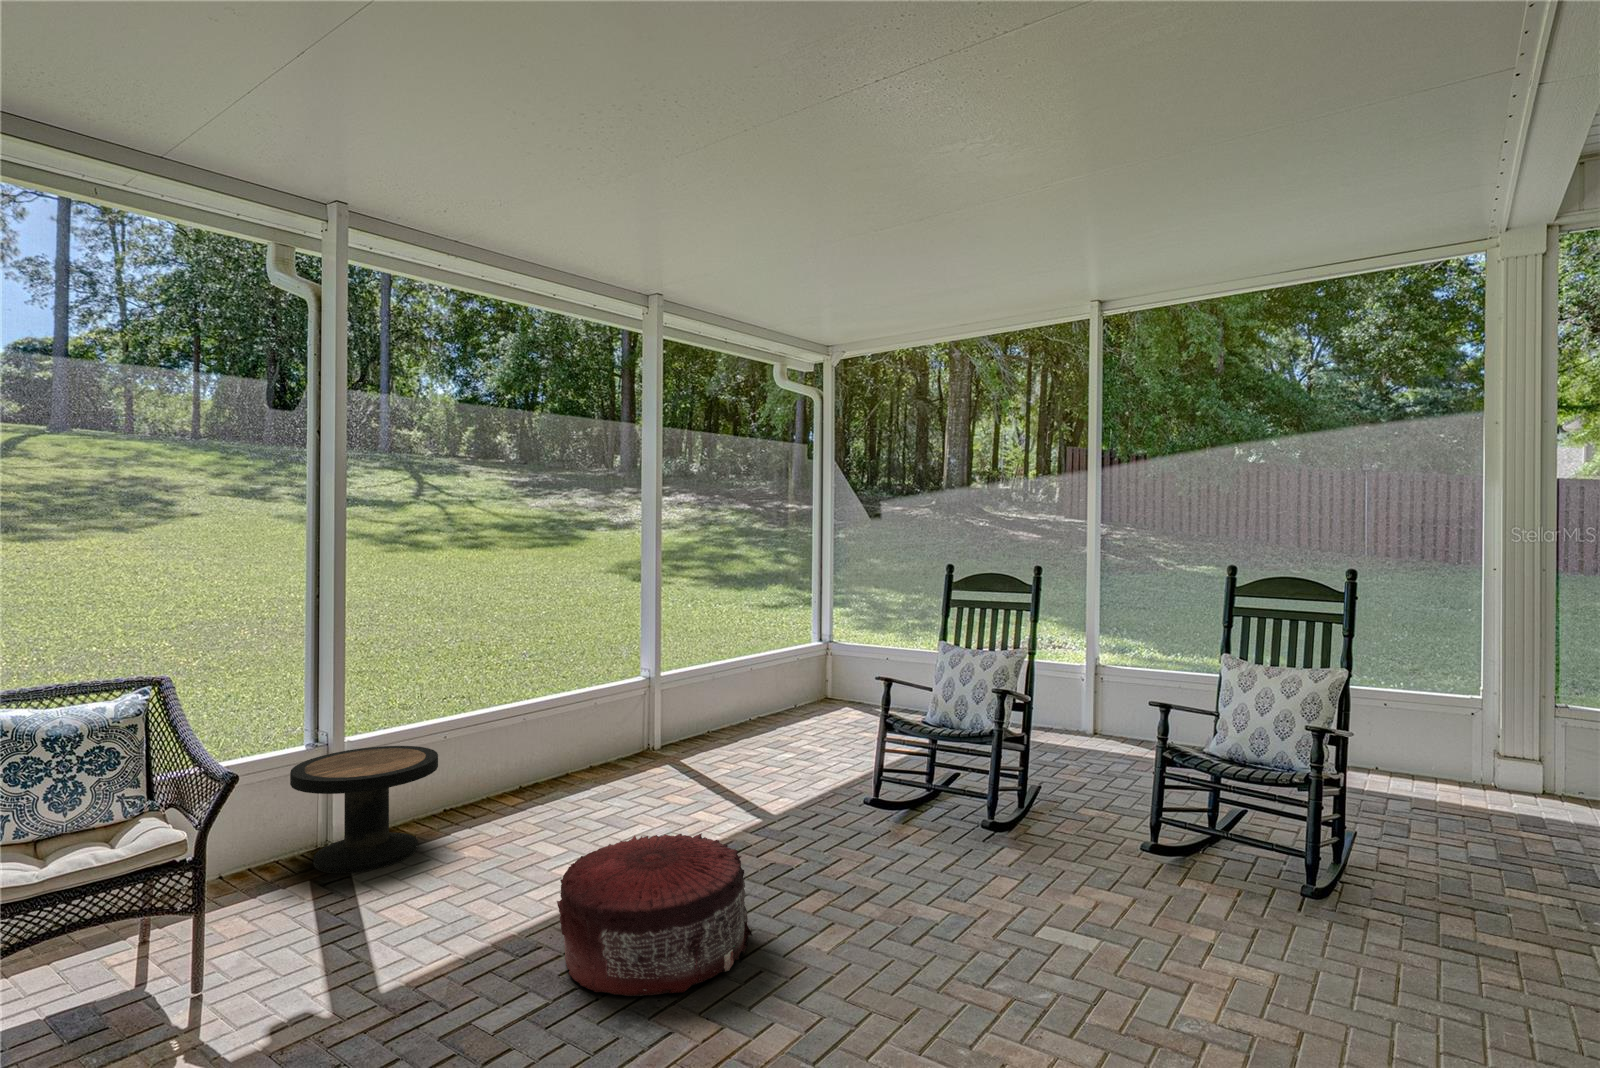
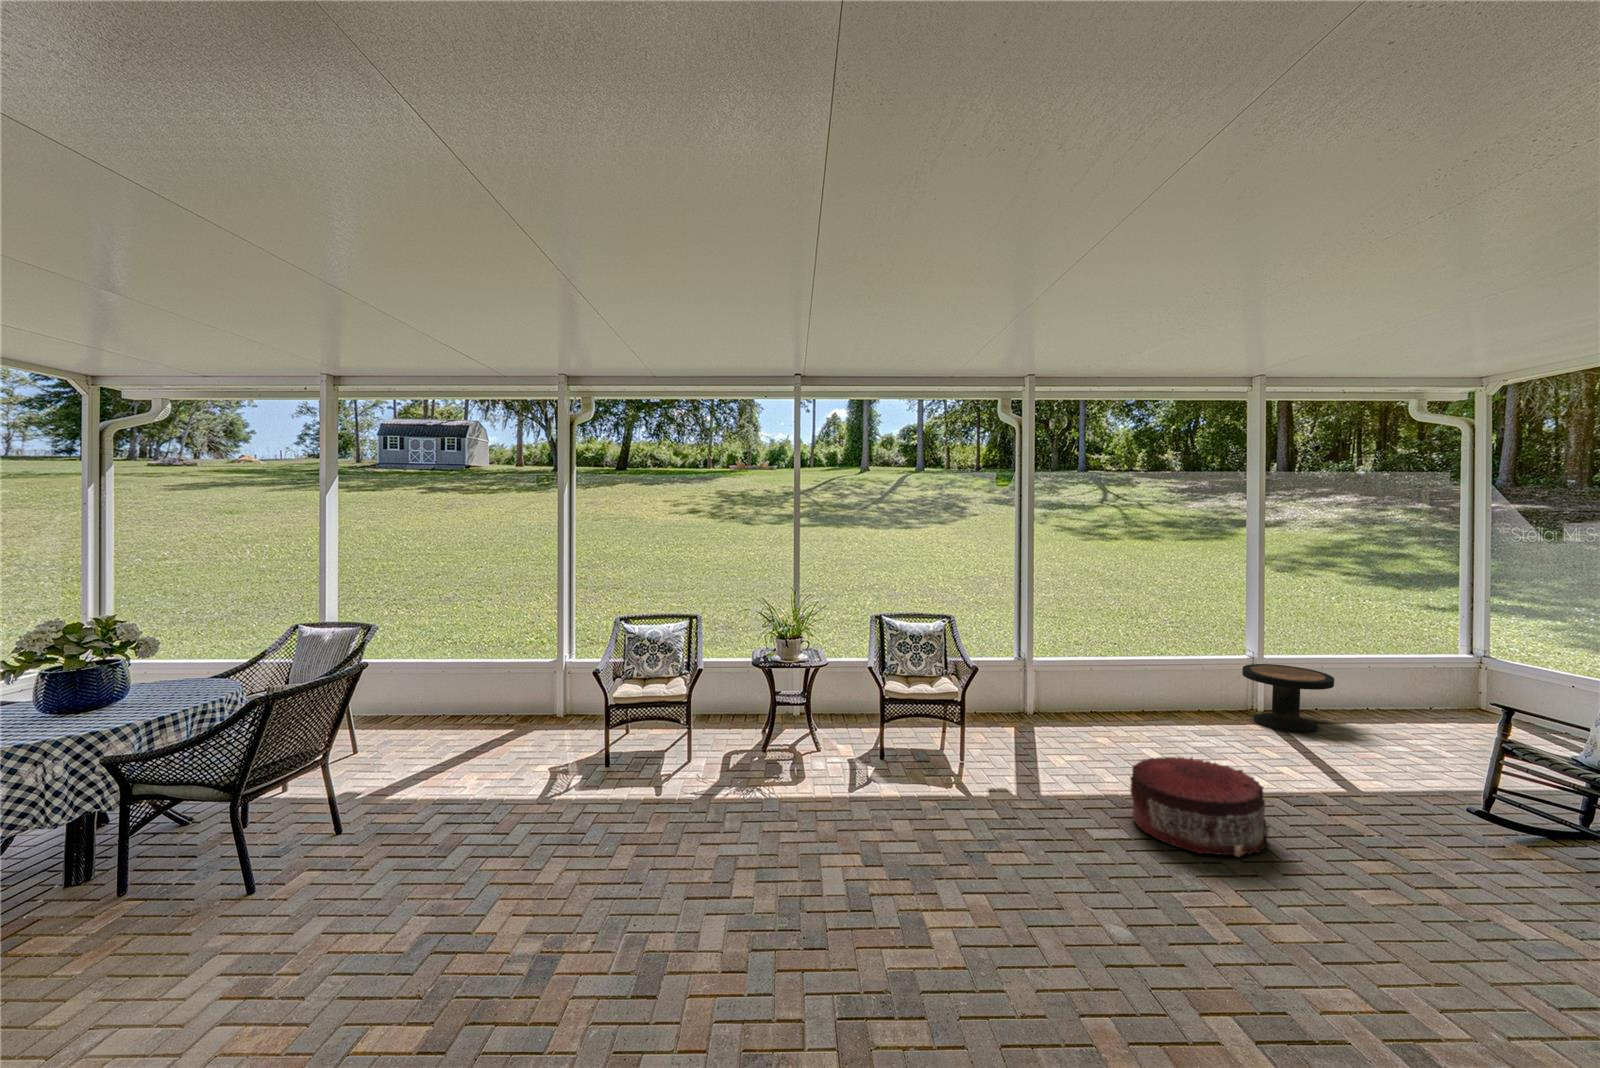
side table: present [290,746,438,873] -> present [1242,664,1334,733]

